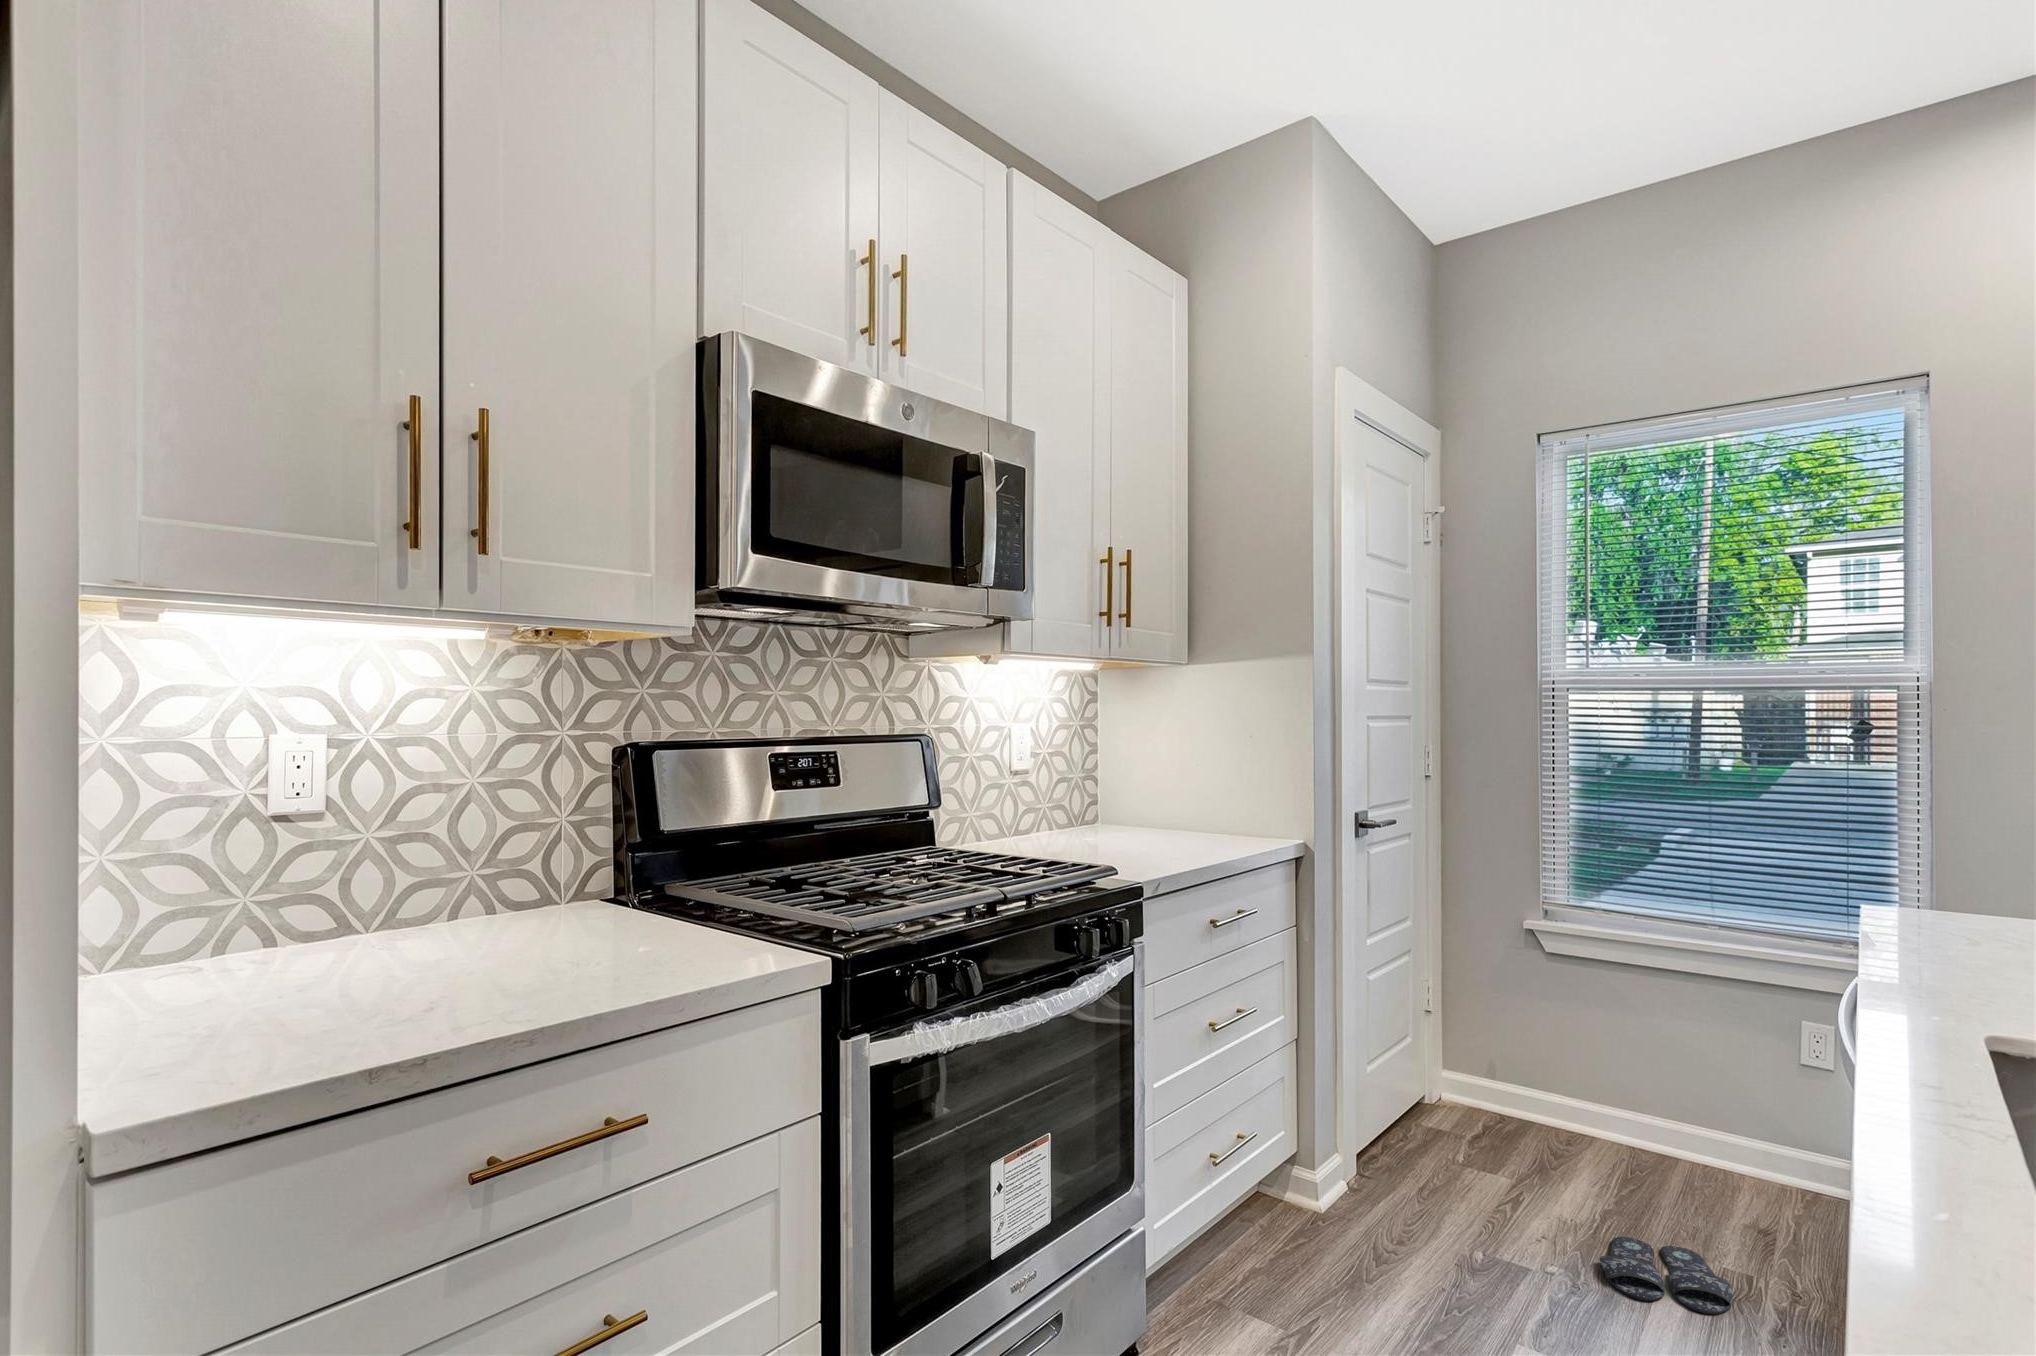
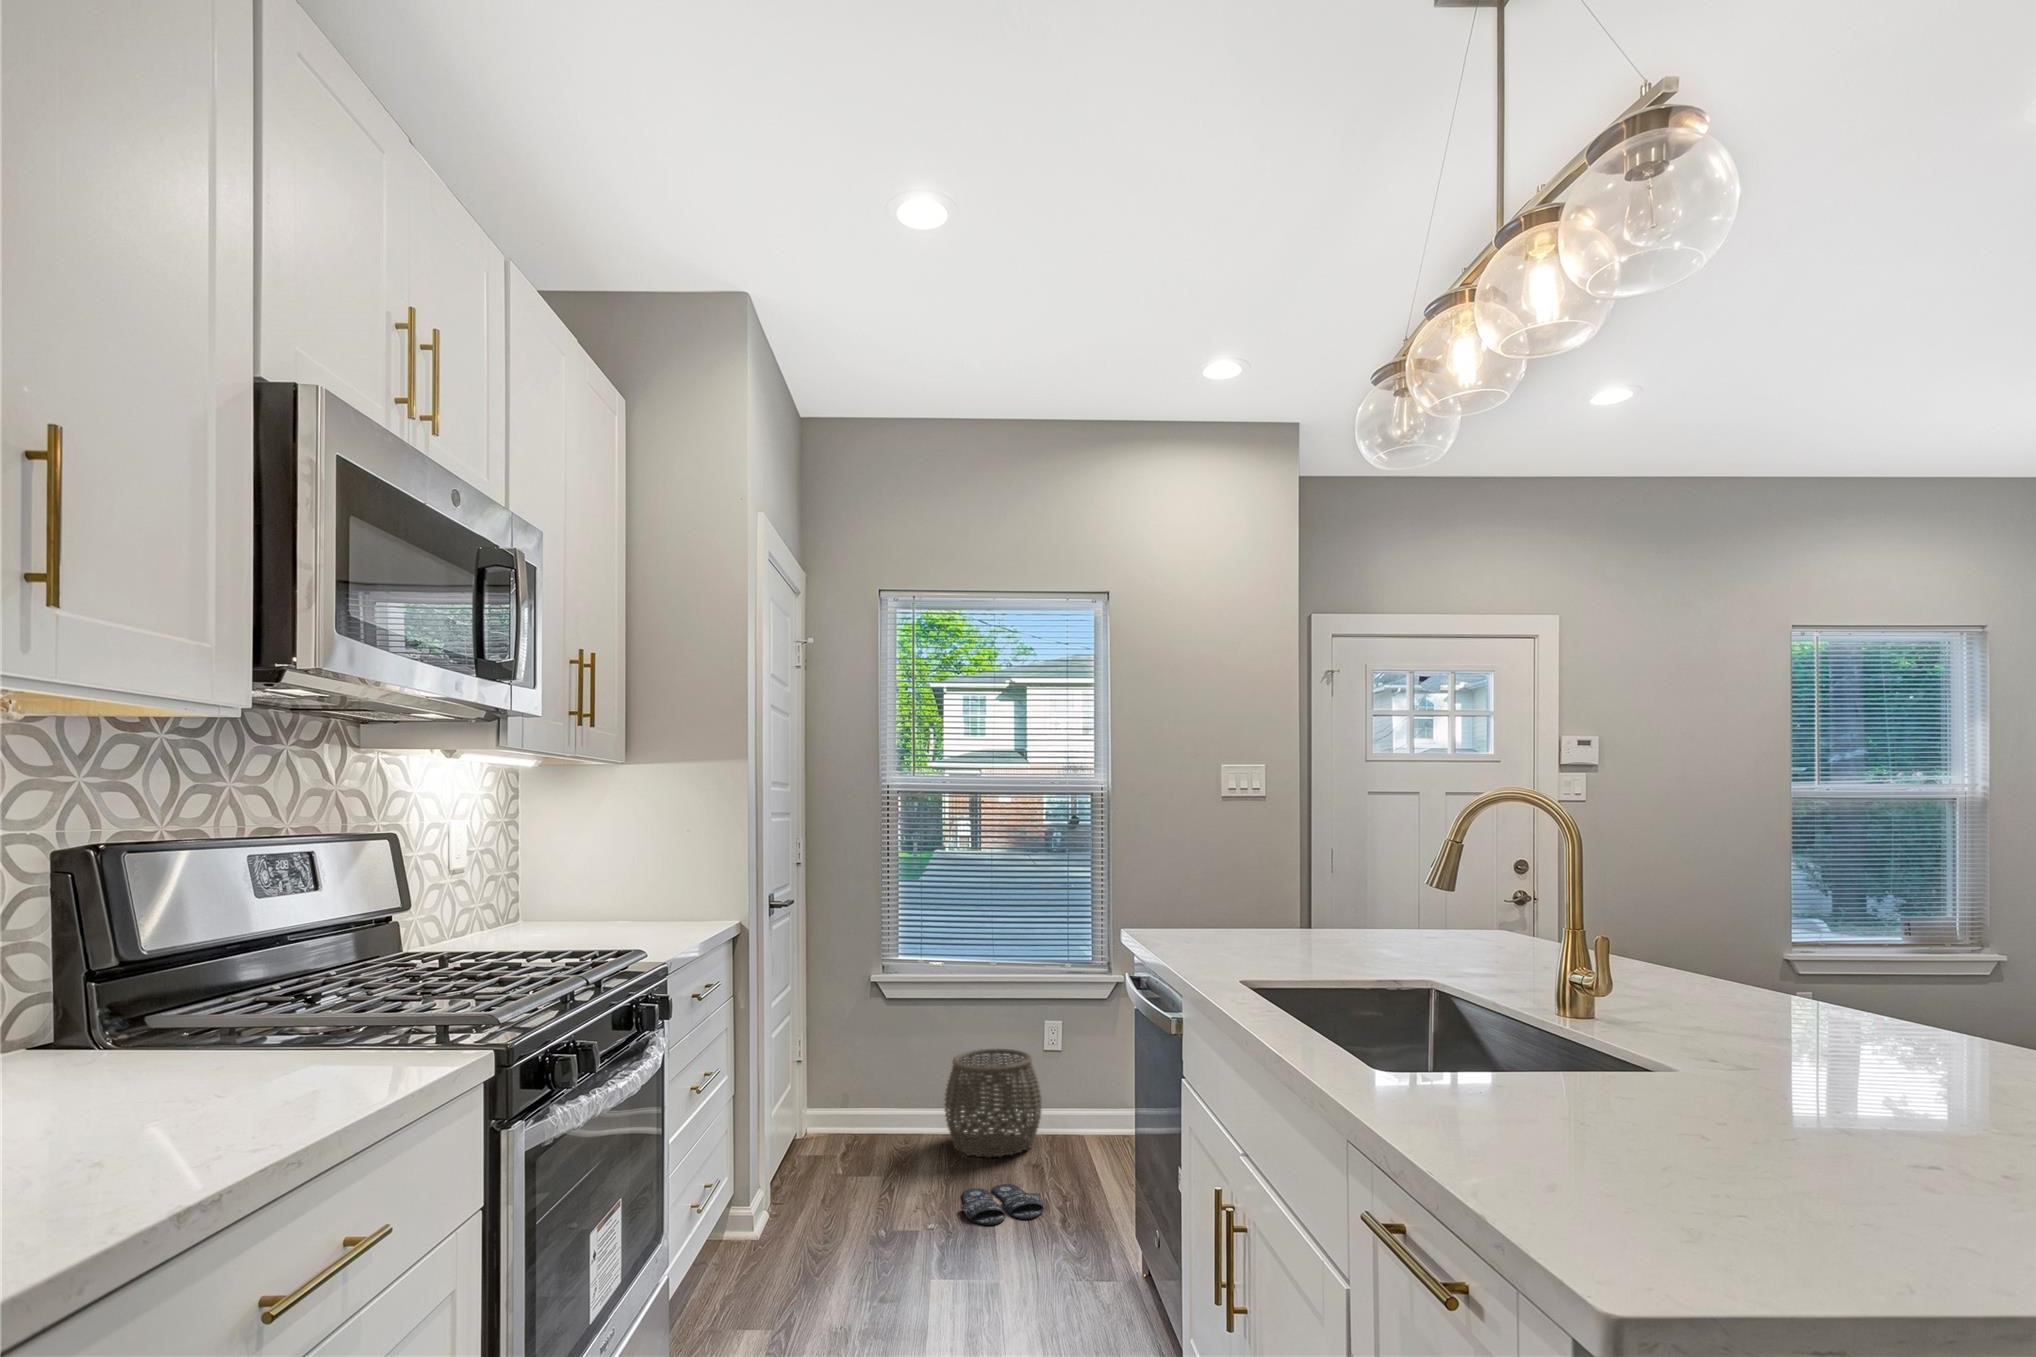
woven basket: none [1614,1054,1776,1212] -> present [944,1049,1042,1158]

